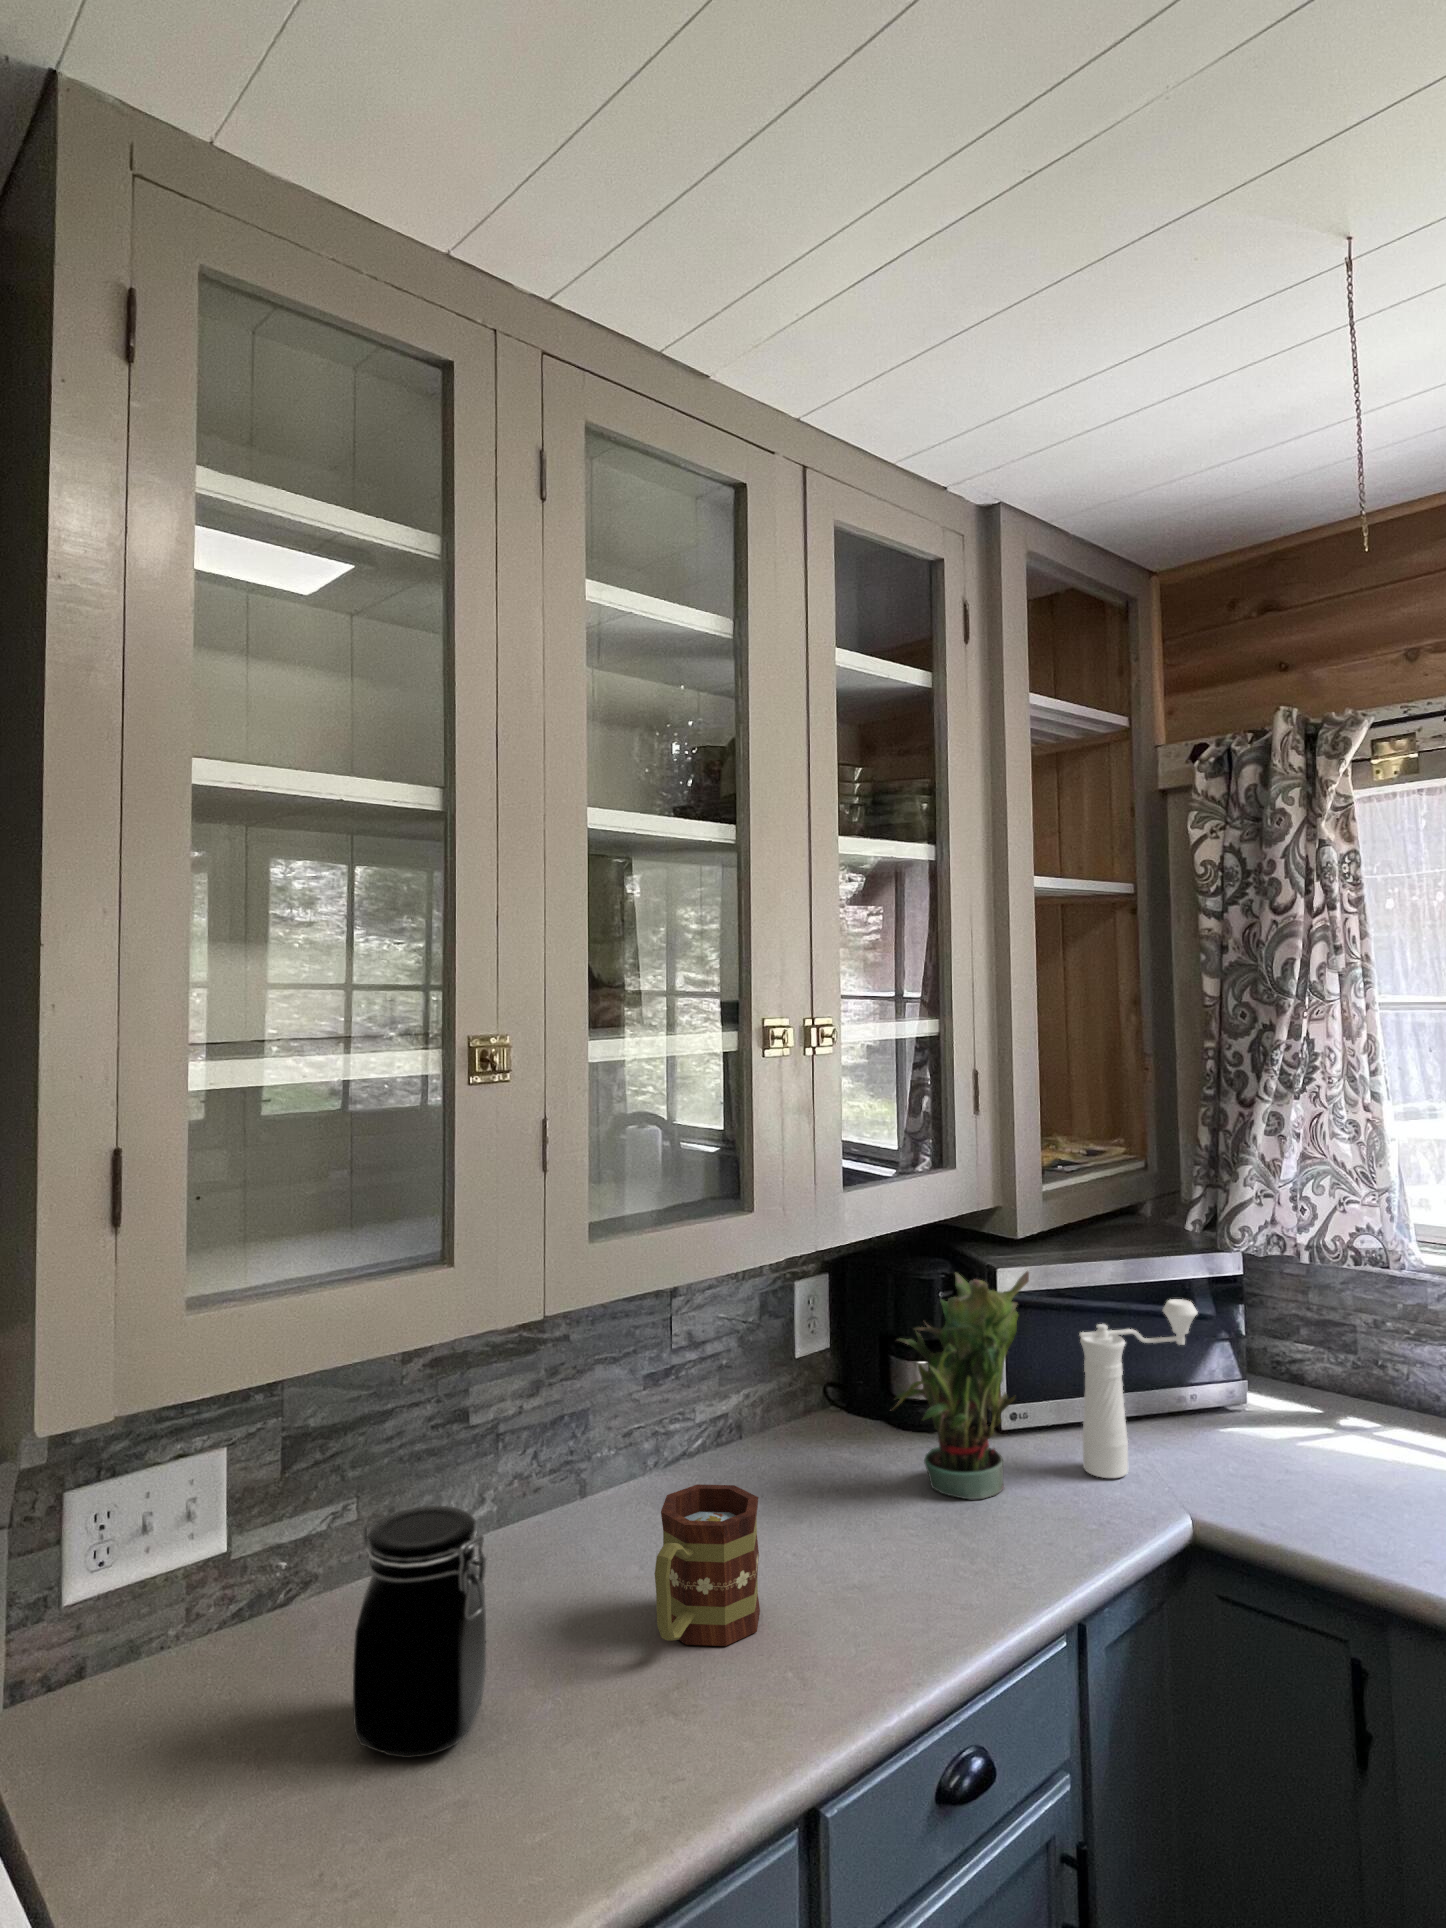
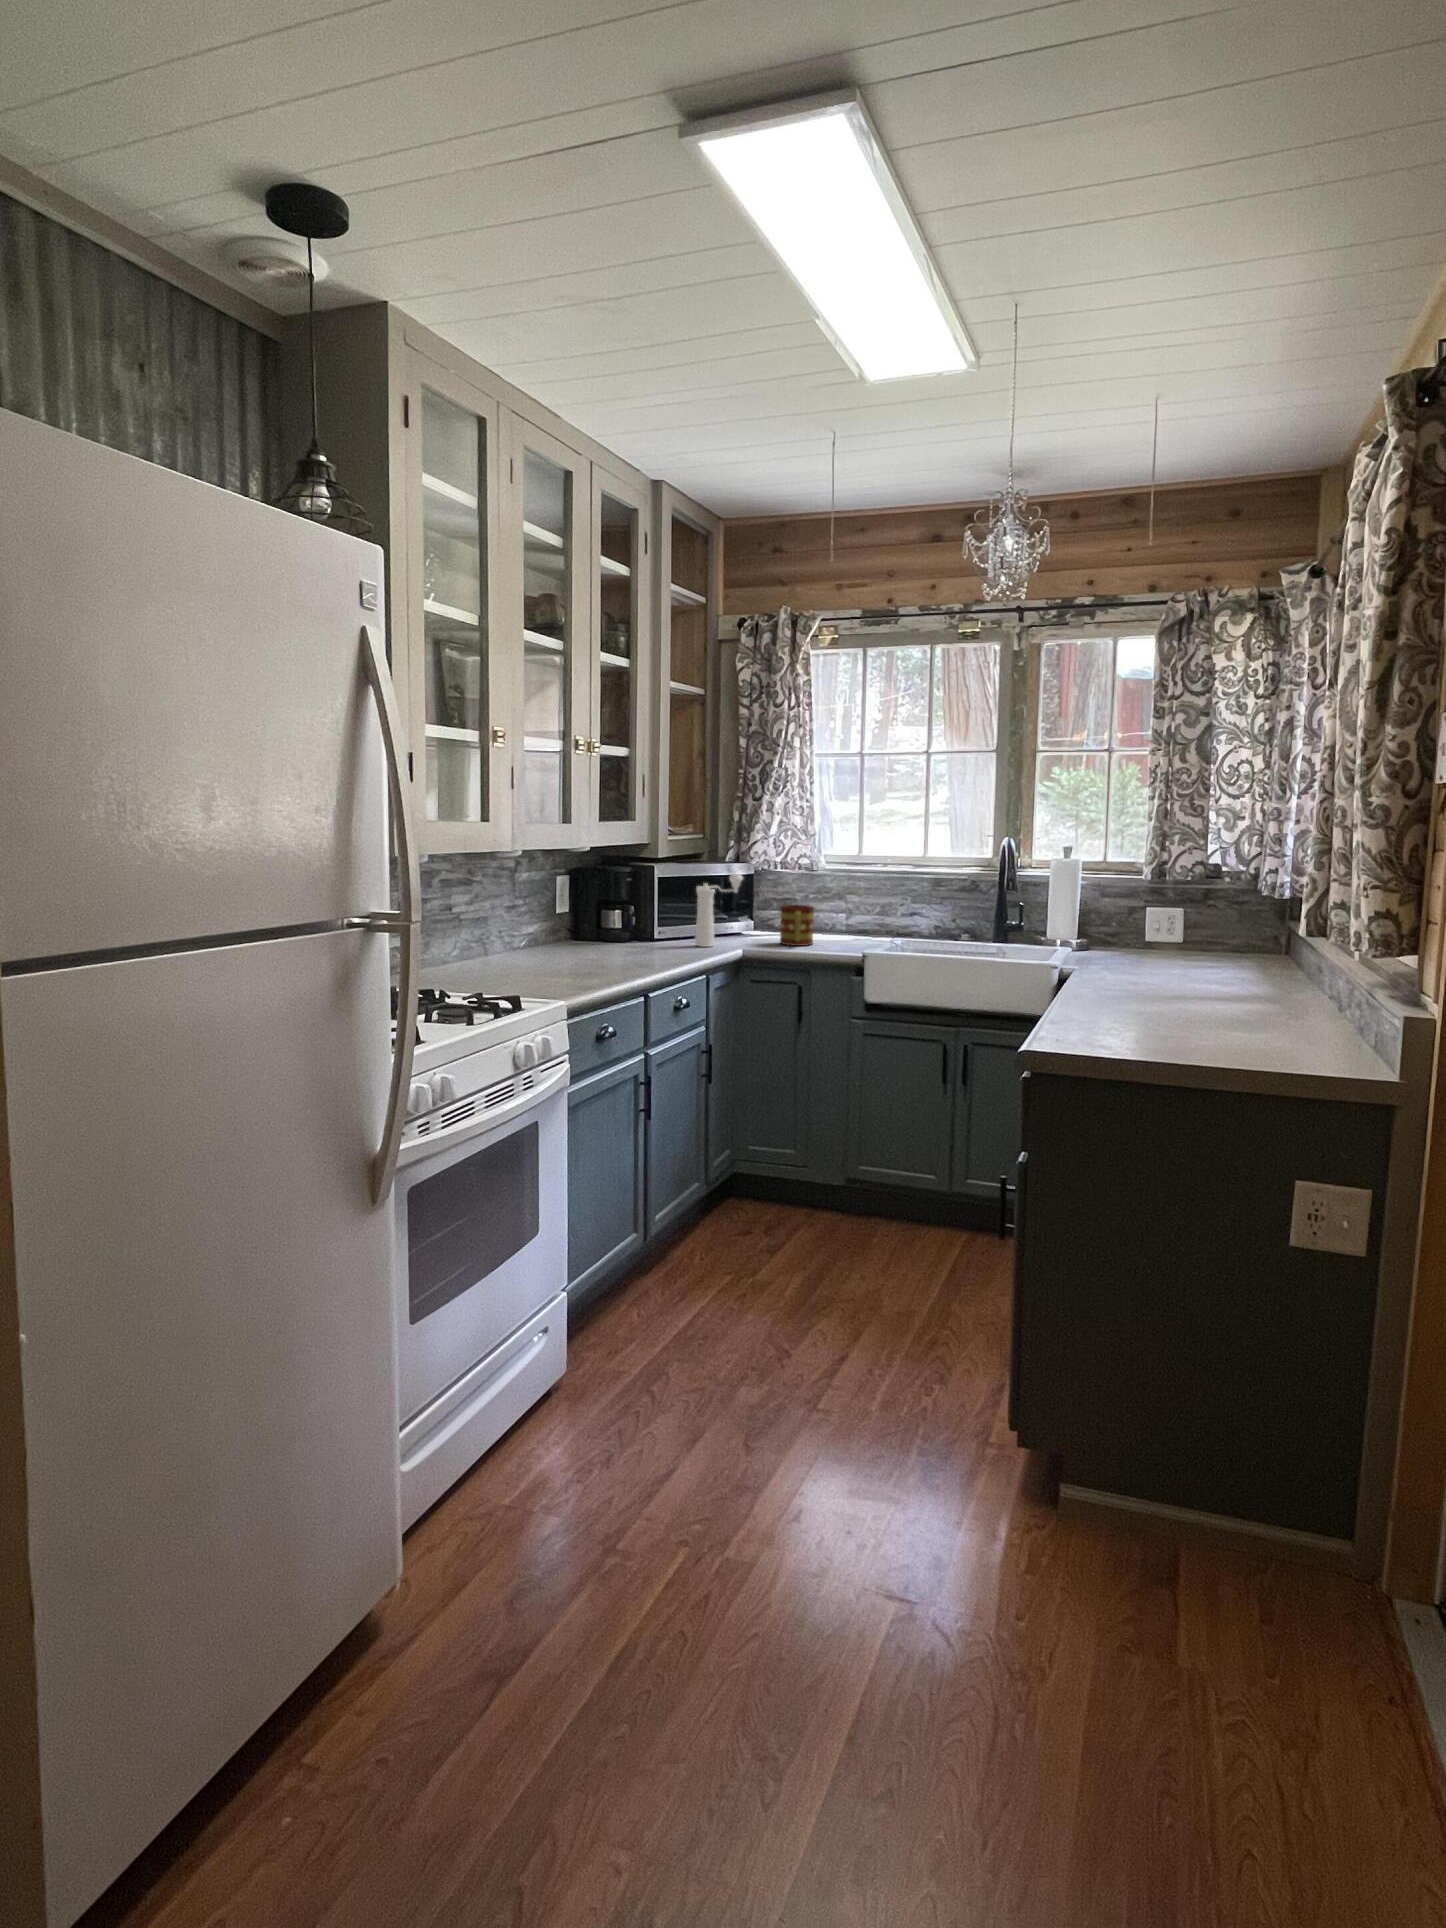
potted plant: present [893,1271,1029,1499] -> none [618,853,680,952]
mug: present [655,1484,760,1646] -> present [780,905,814,946]
jar: present [353,1506,486,1758] -> none [468,913,527,993]

